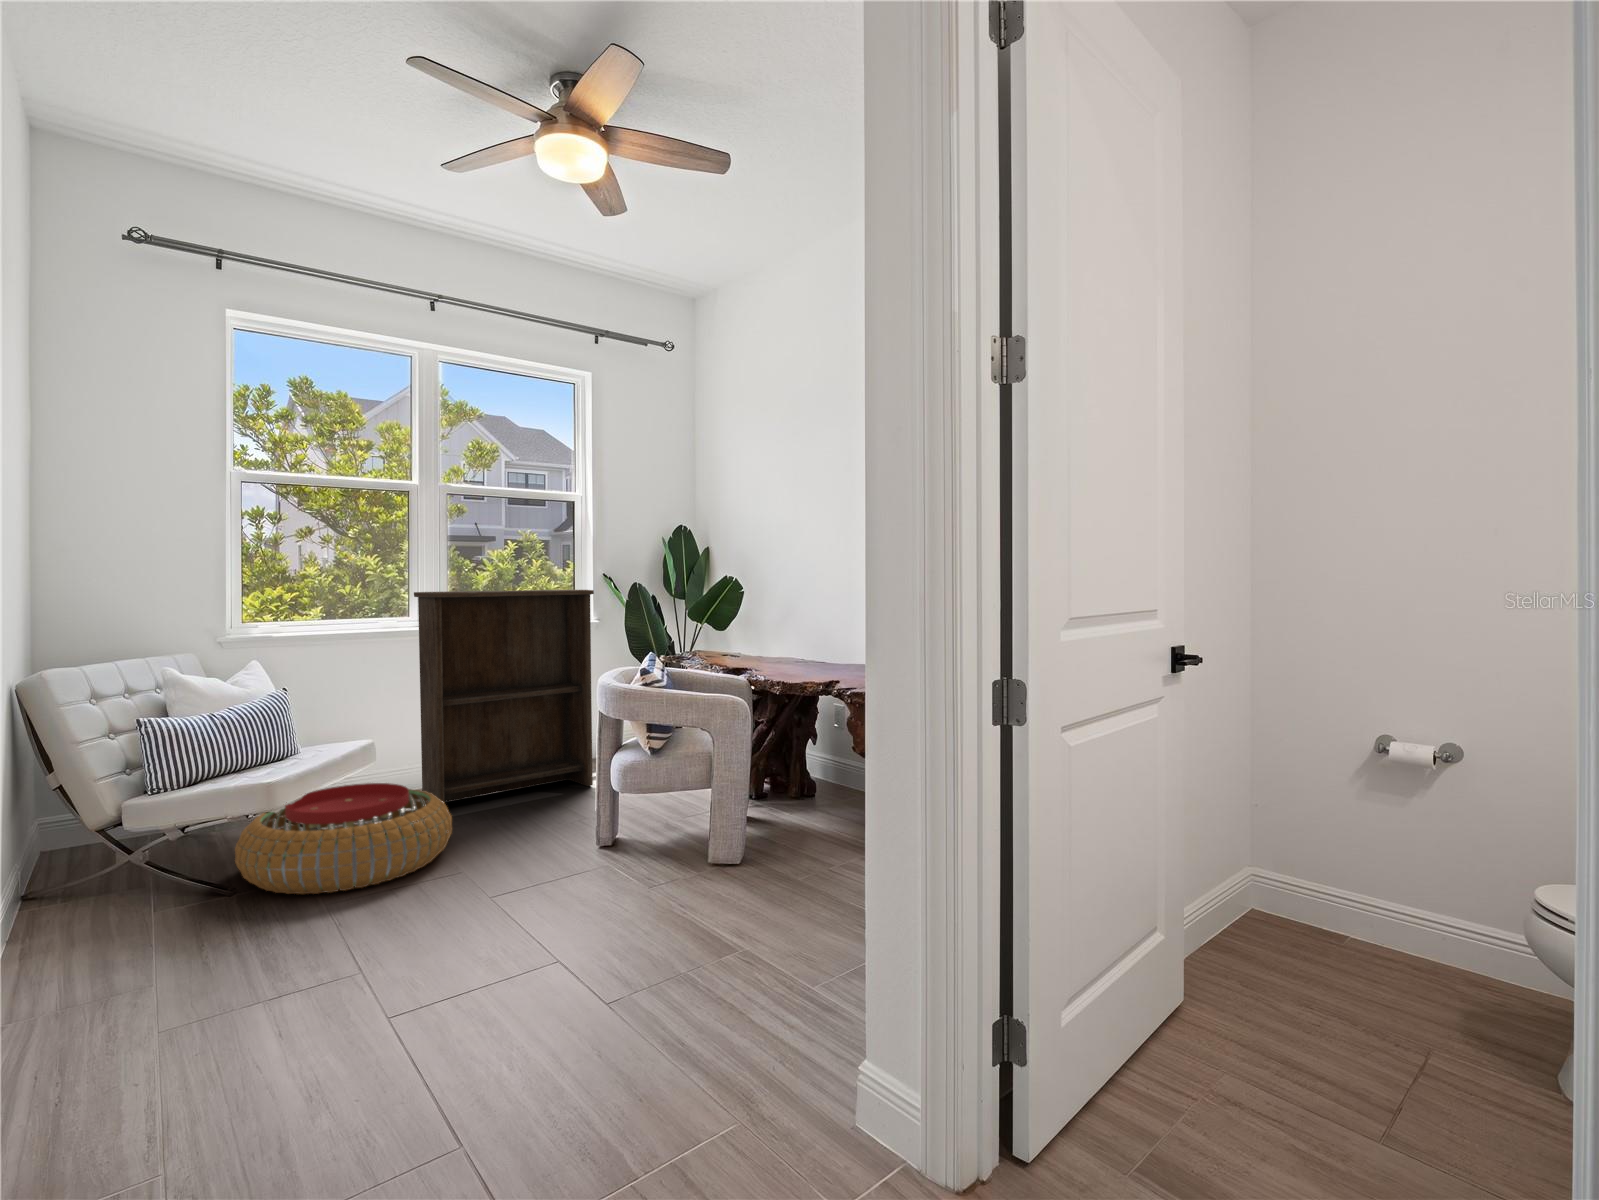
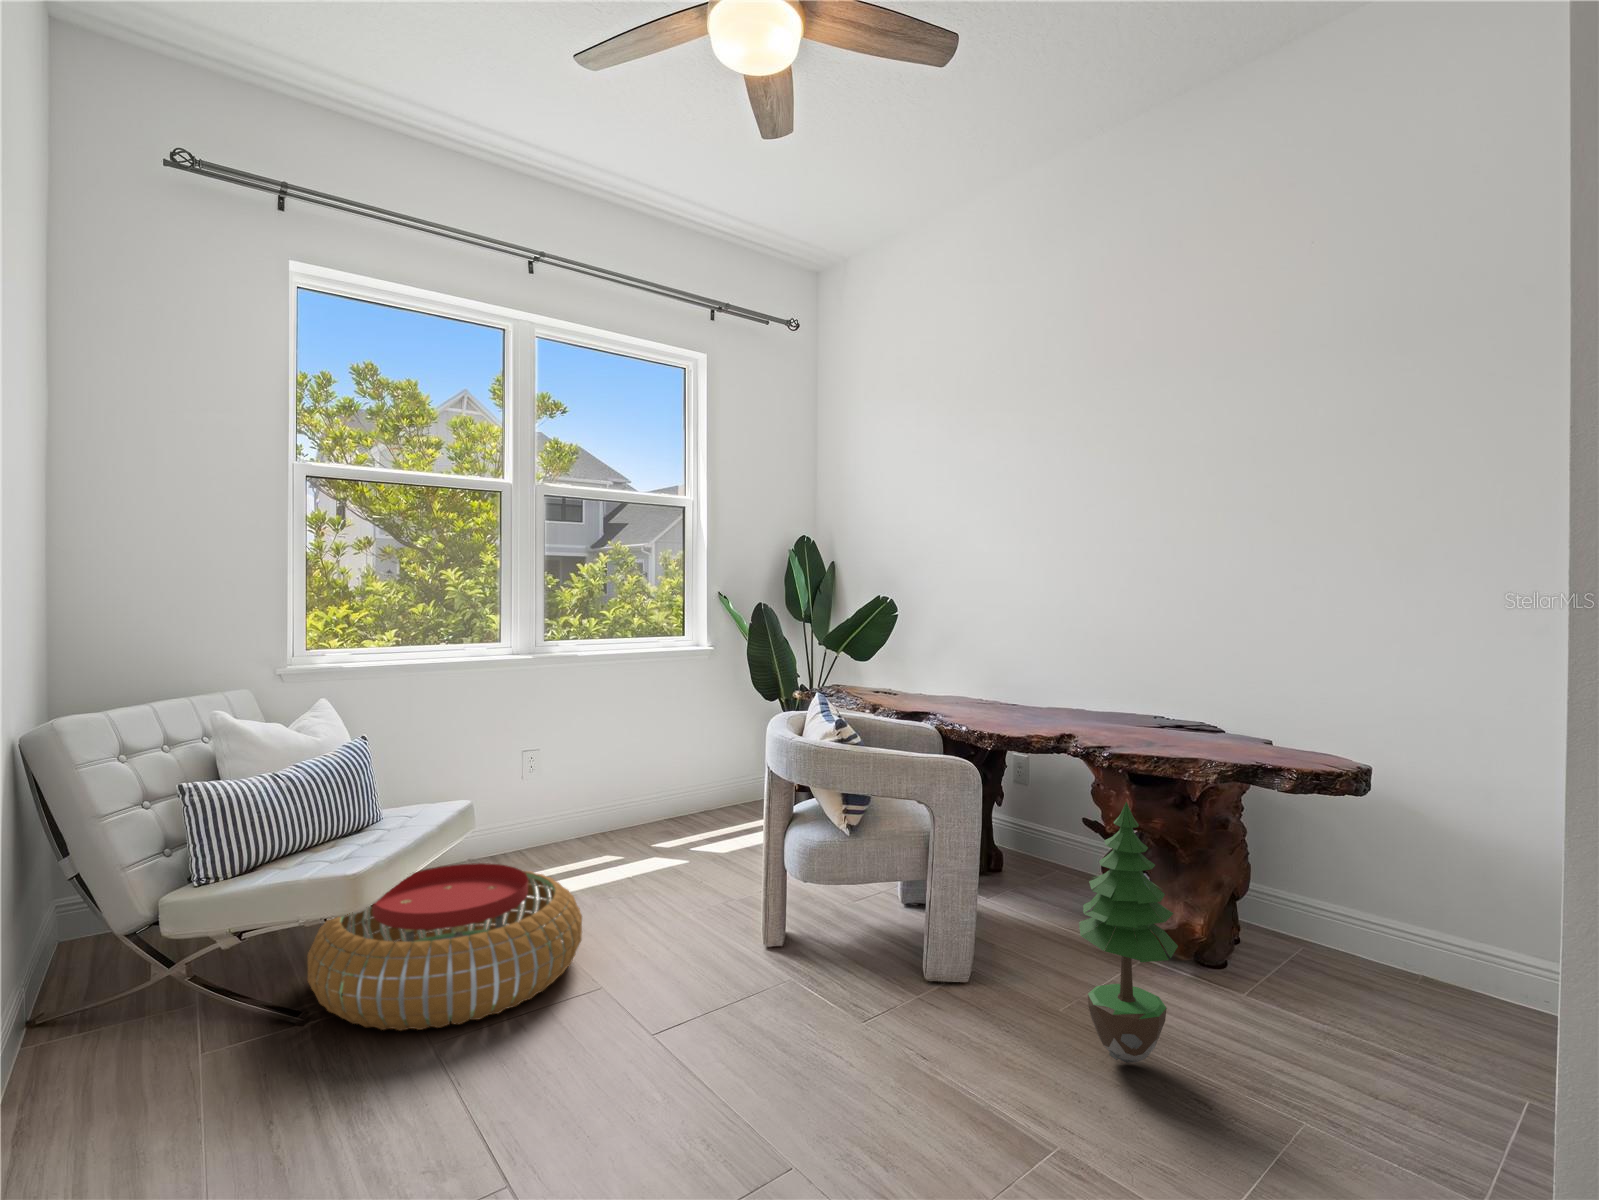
bookshelf: present [414,590,594,806] -> none [512,611,723,898]
potted tree: none [782,722,848,906] -> present [1079,802,1178,1063]

